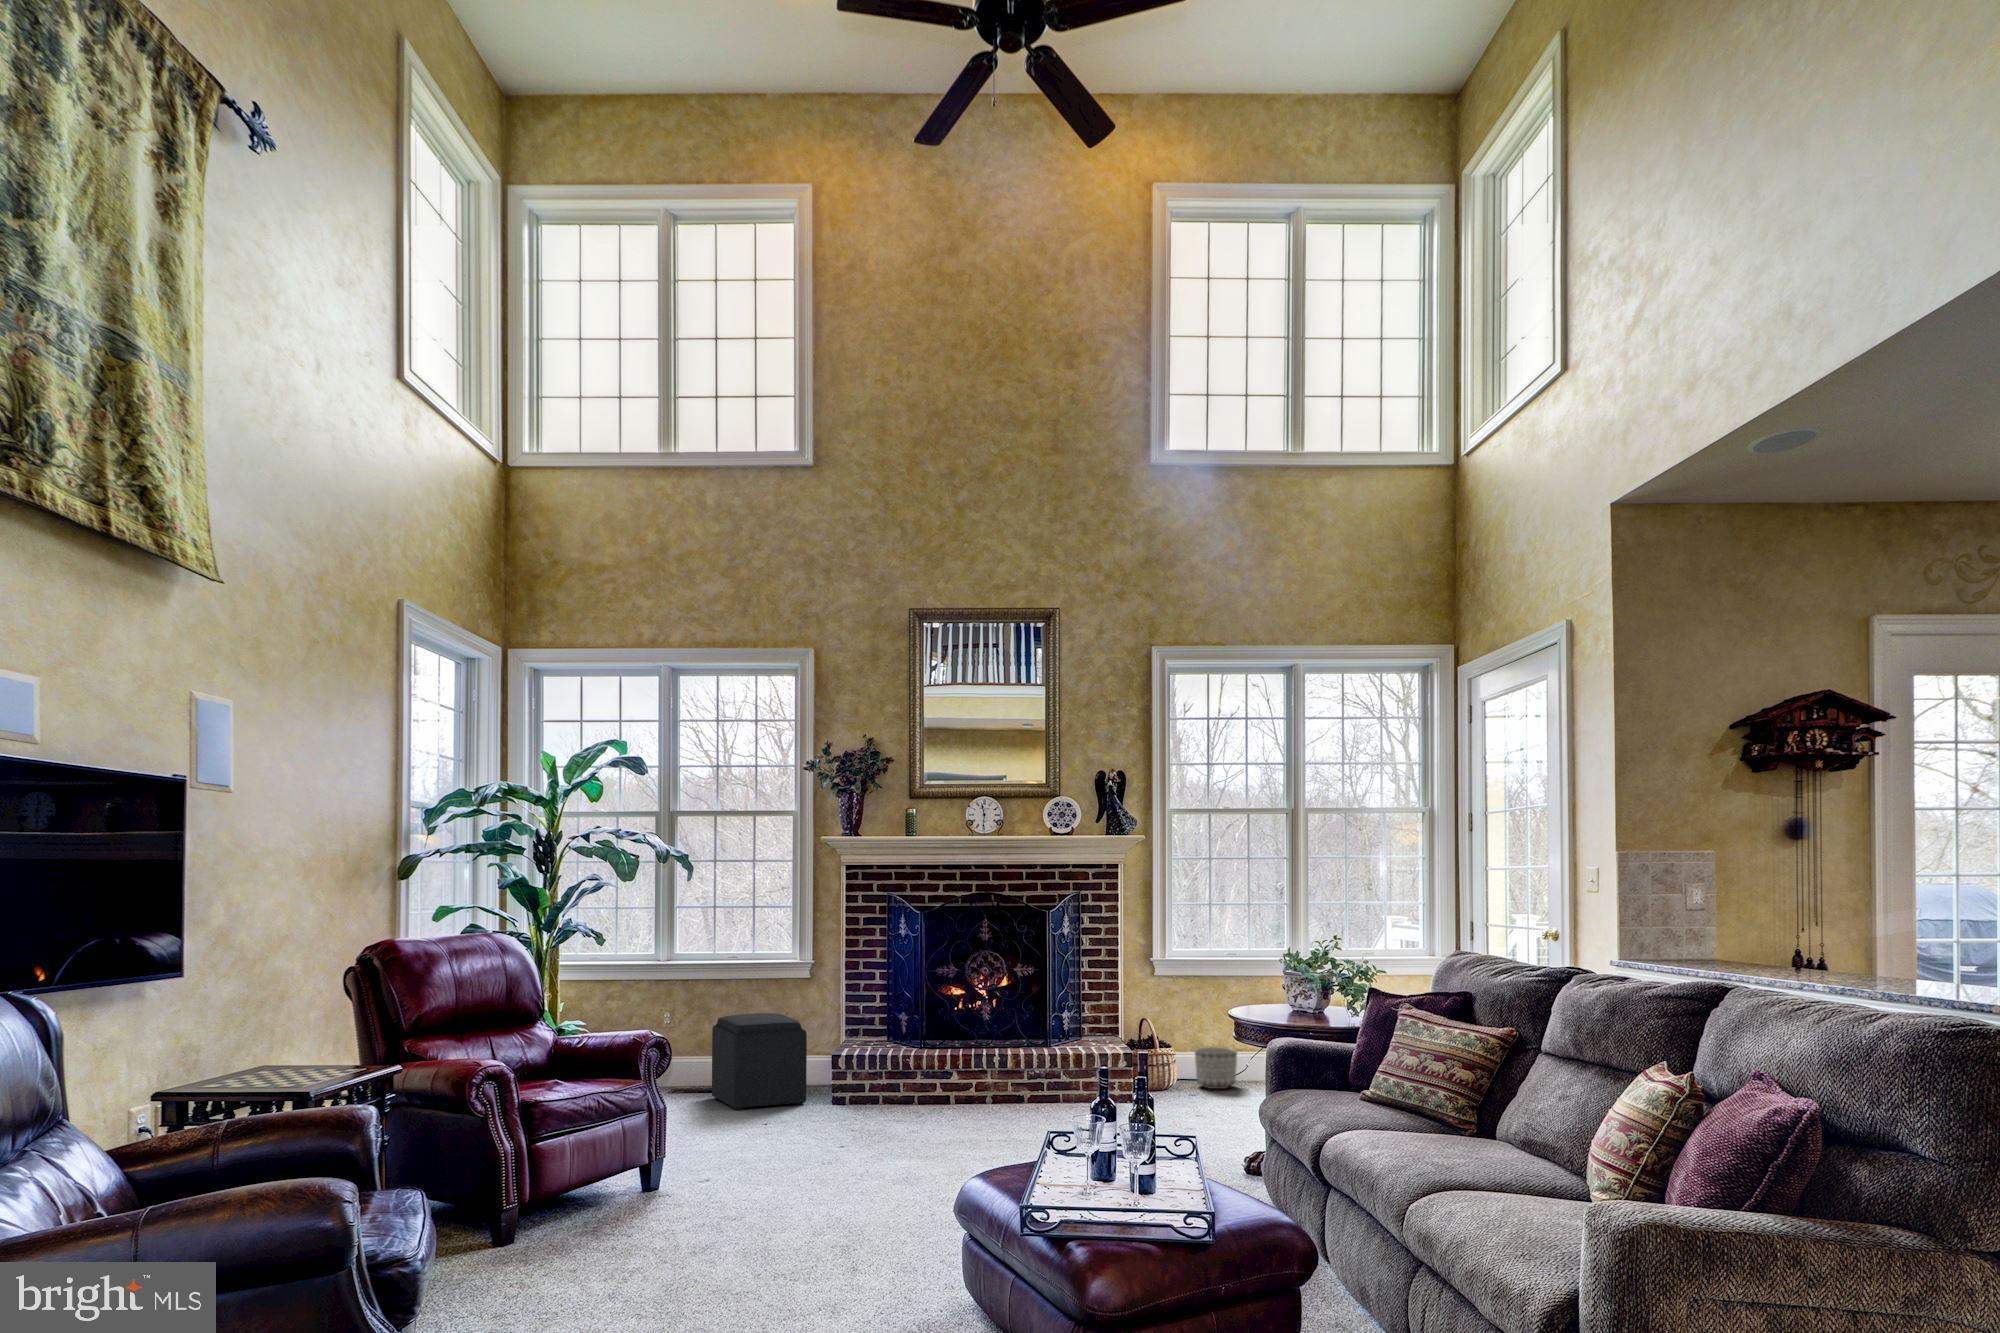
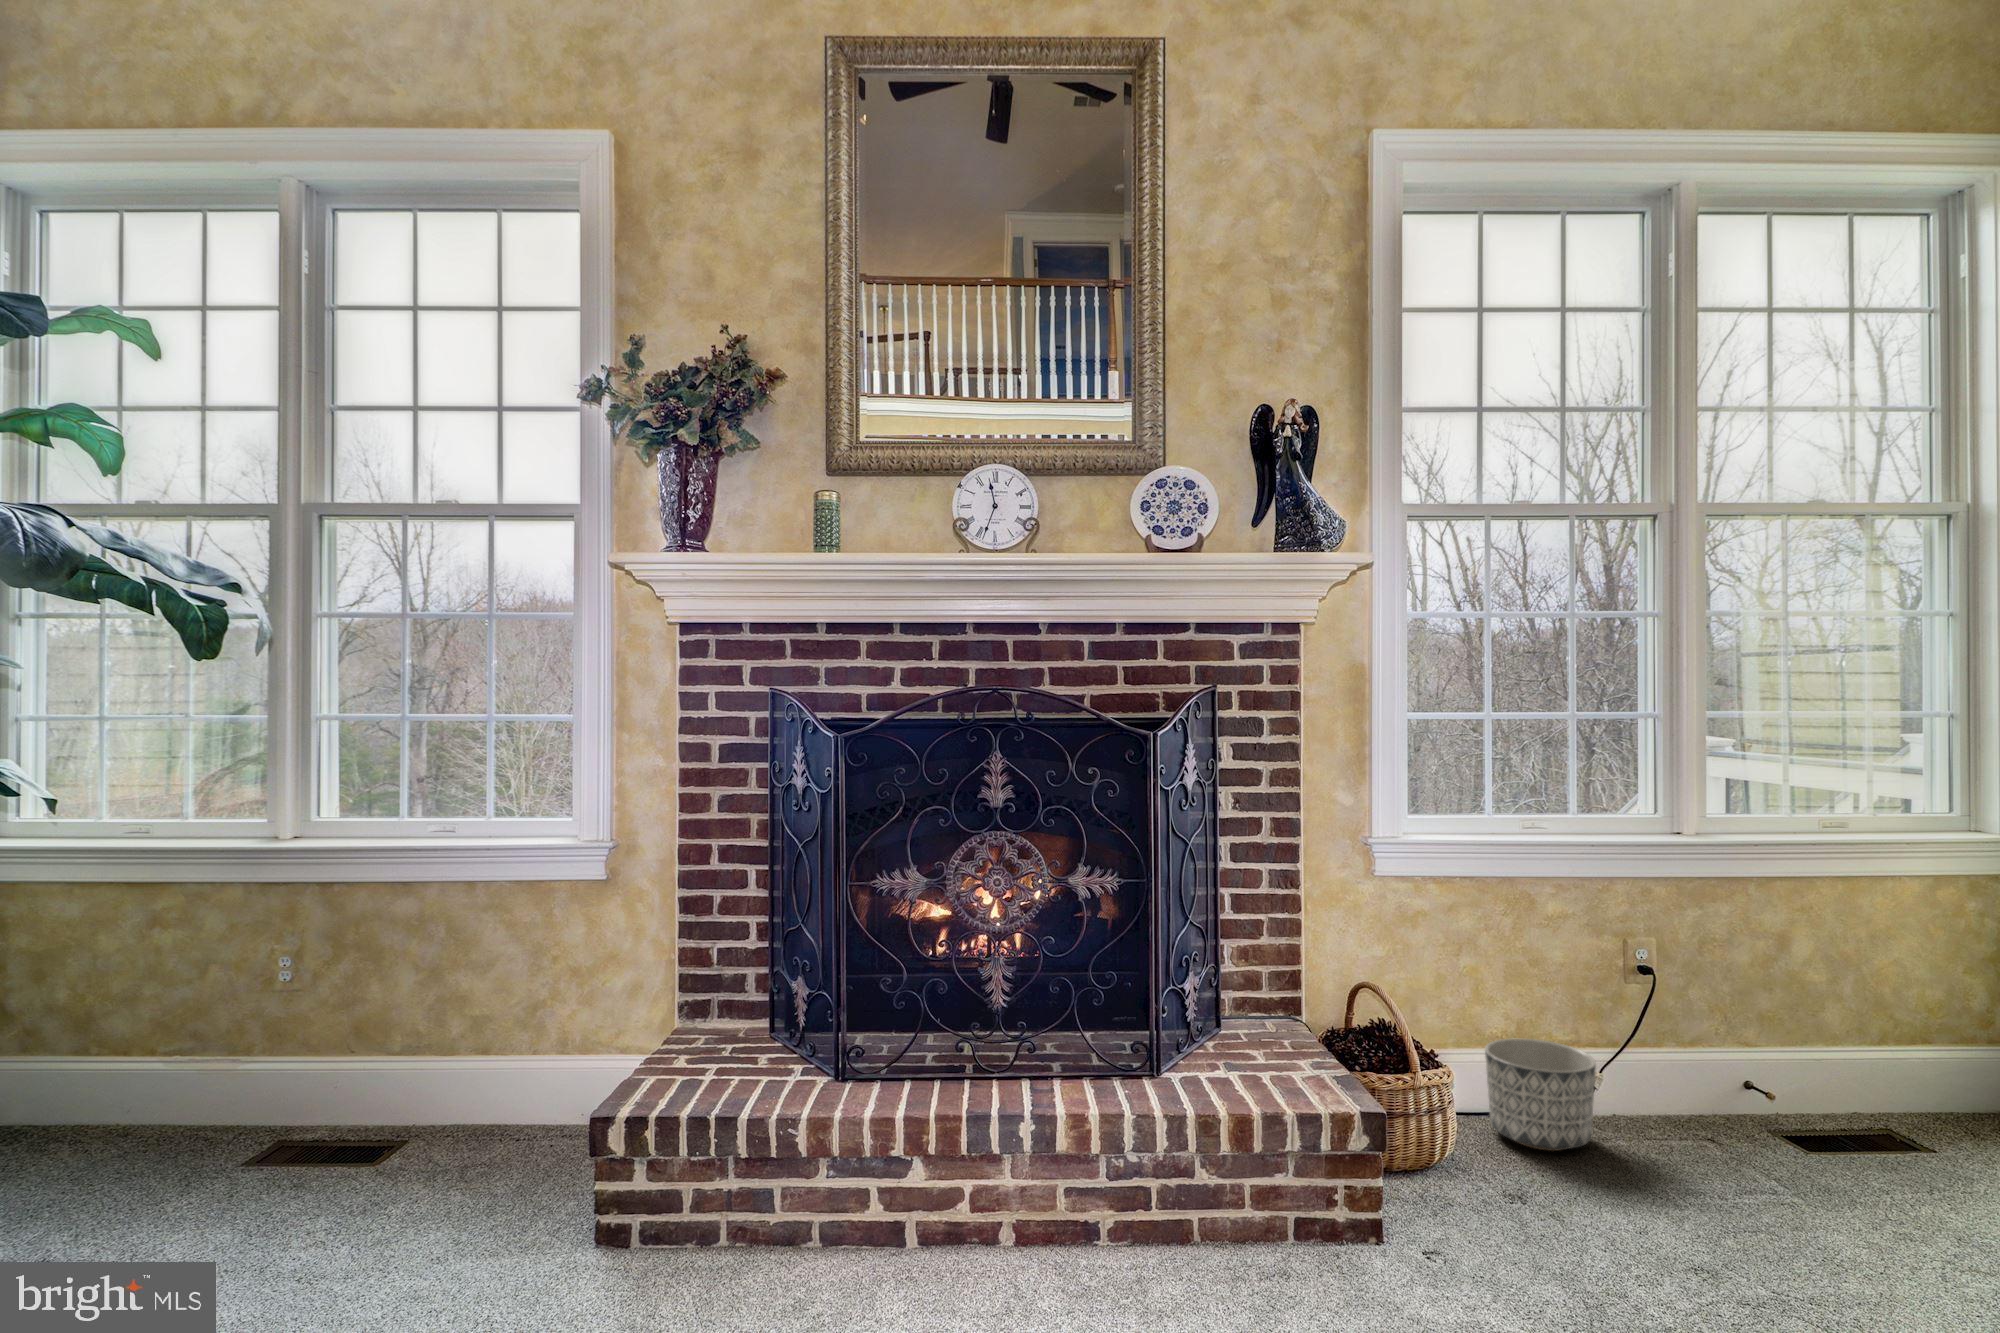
ottoman: present [712,1013,807,1110] -> none [263,978,507,1289]

